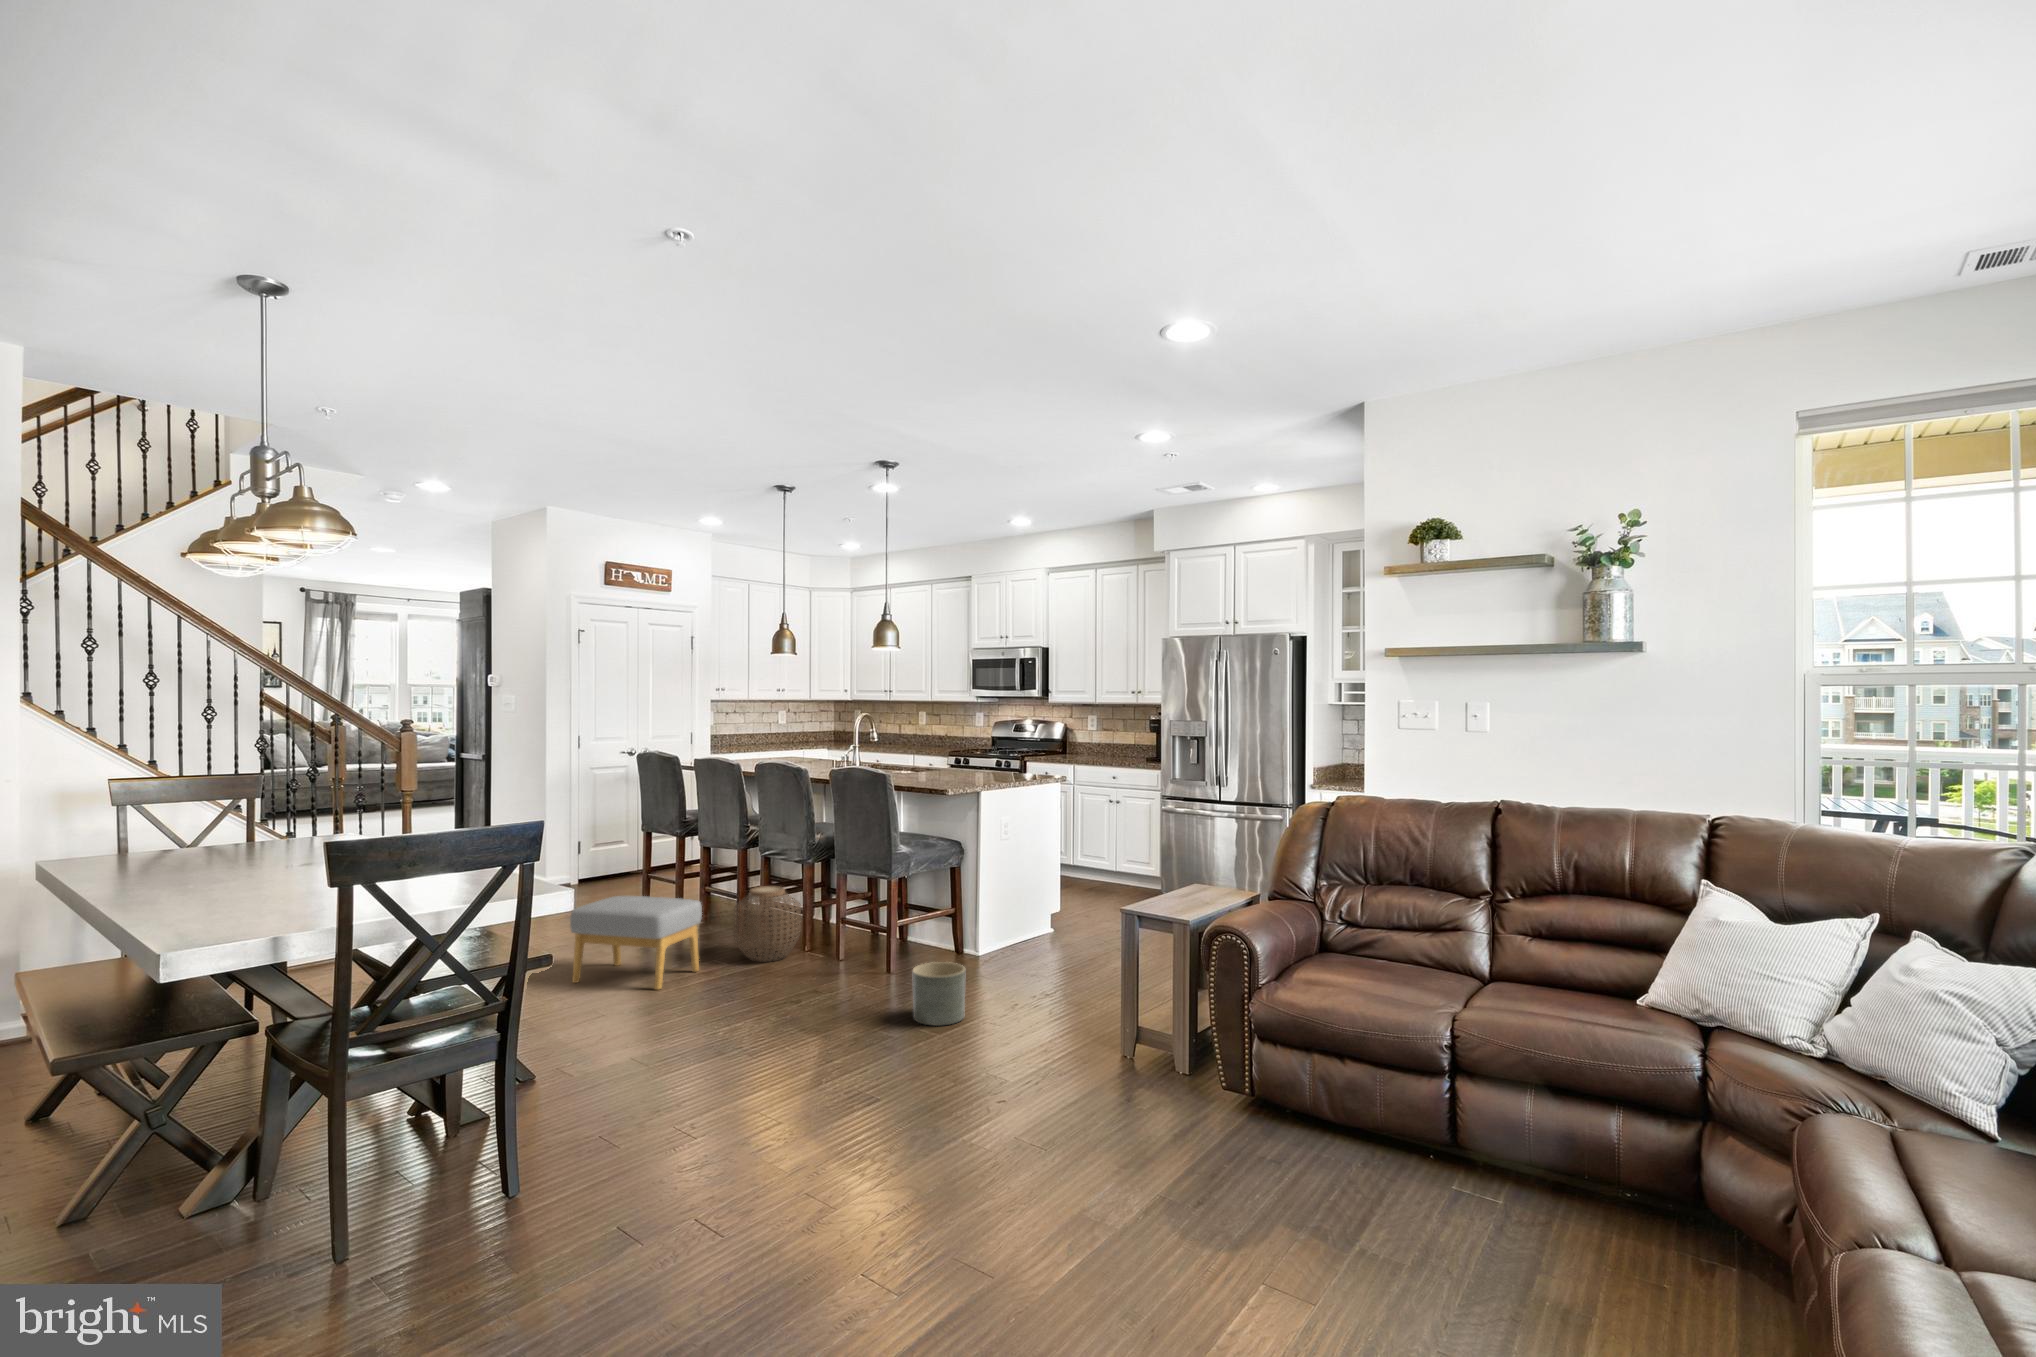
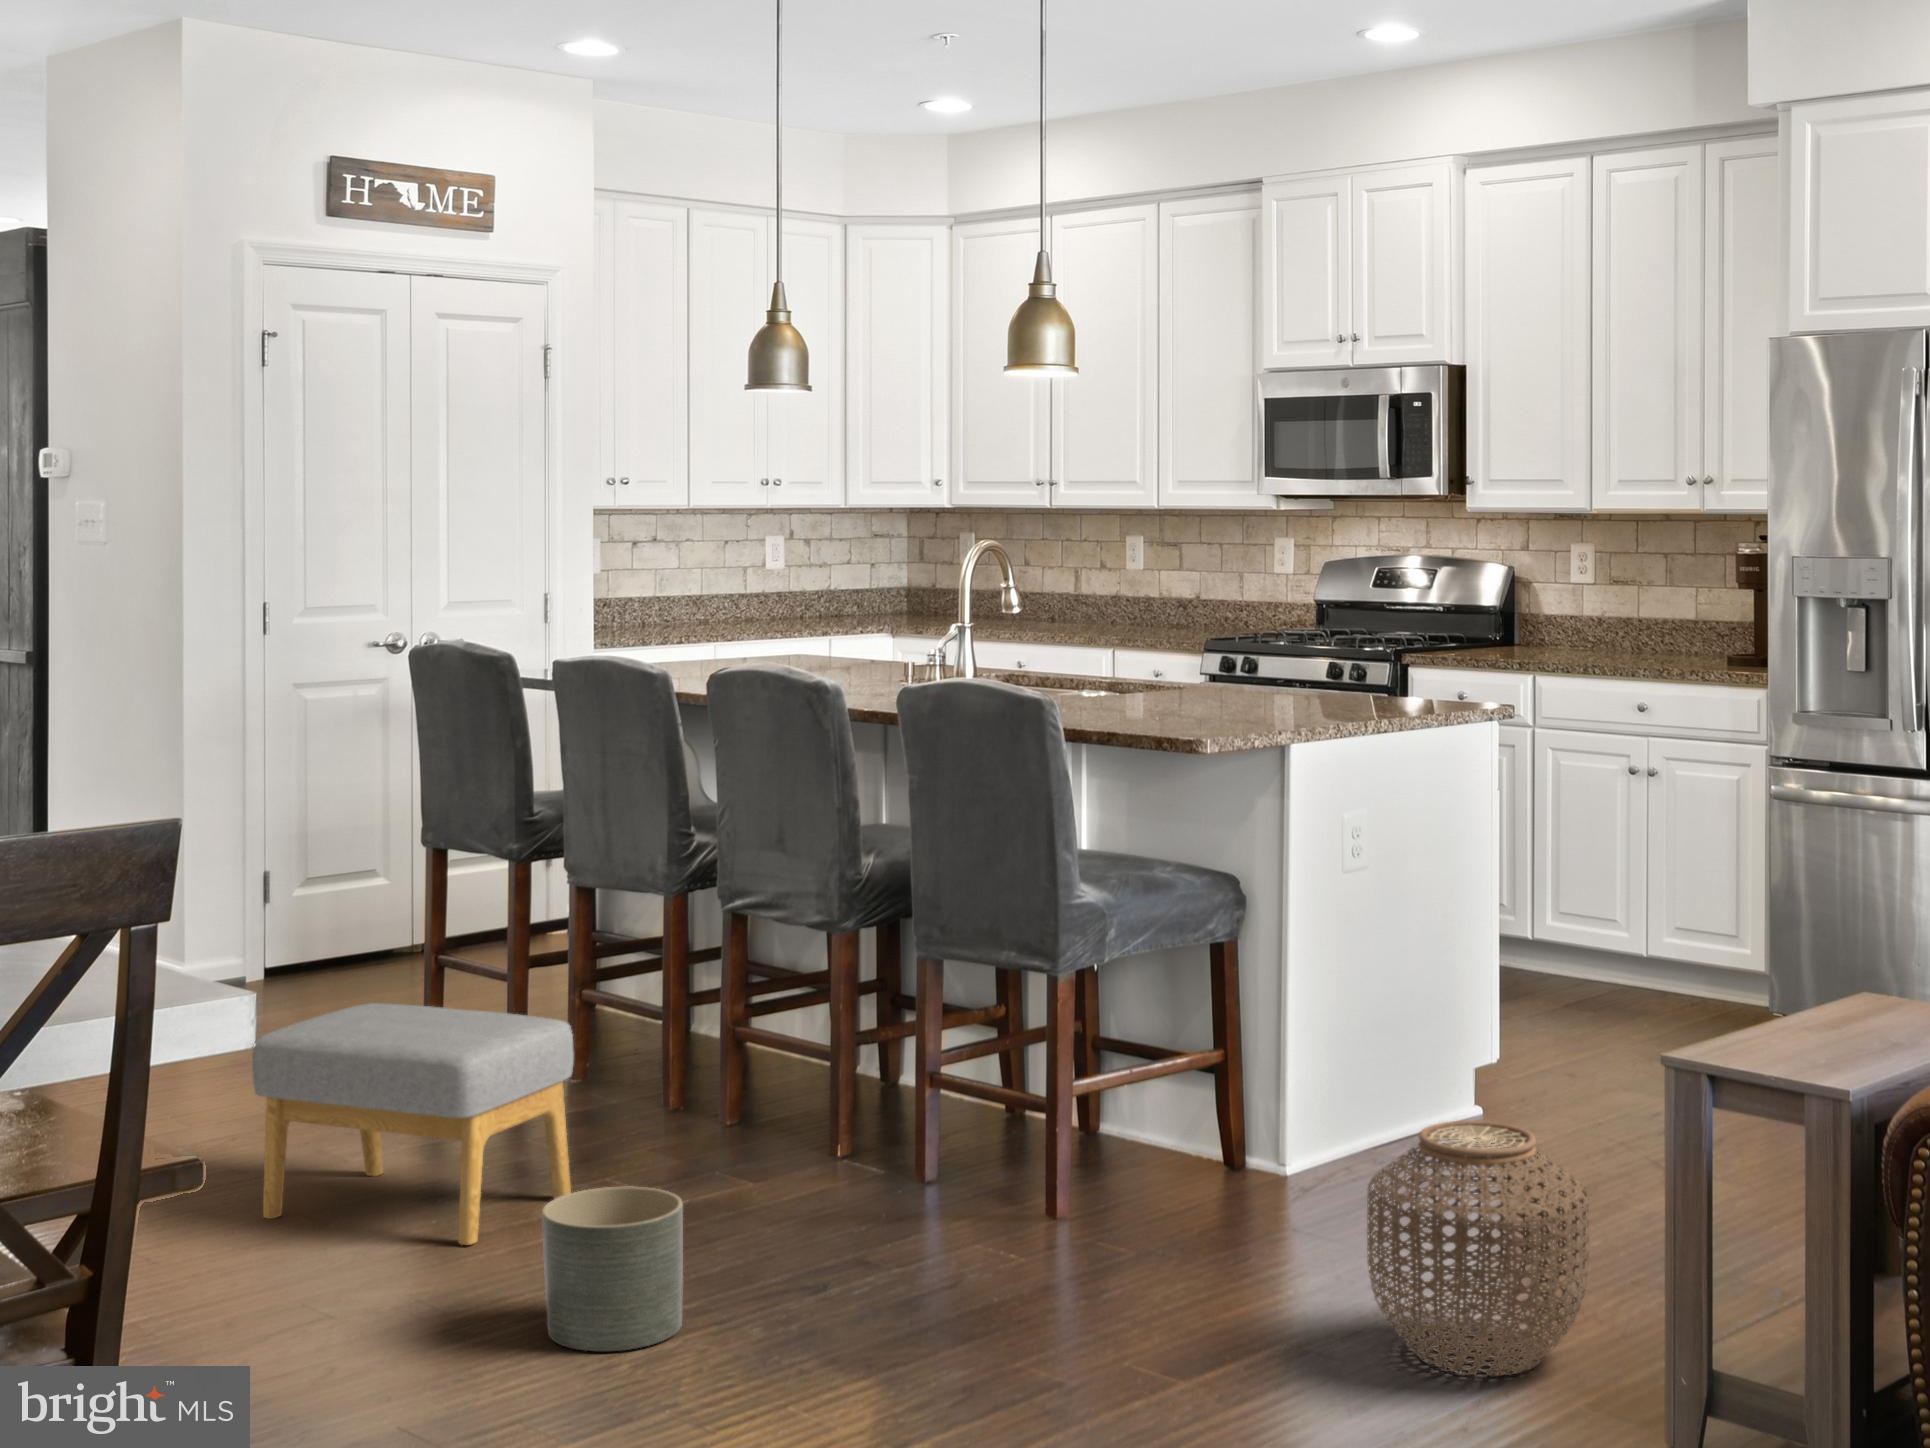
woven basket: present [733,886,801,961] -> present [1367,1121,1589,1376]
planter: present [913,962,965,1026] -> present [542,1187,683,1352]

